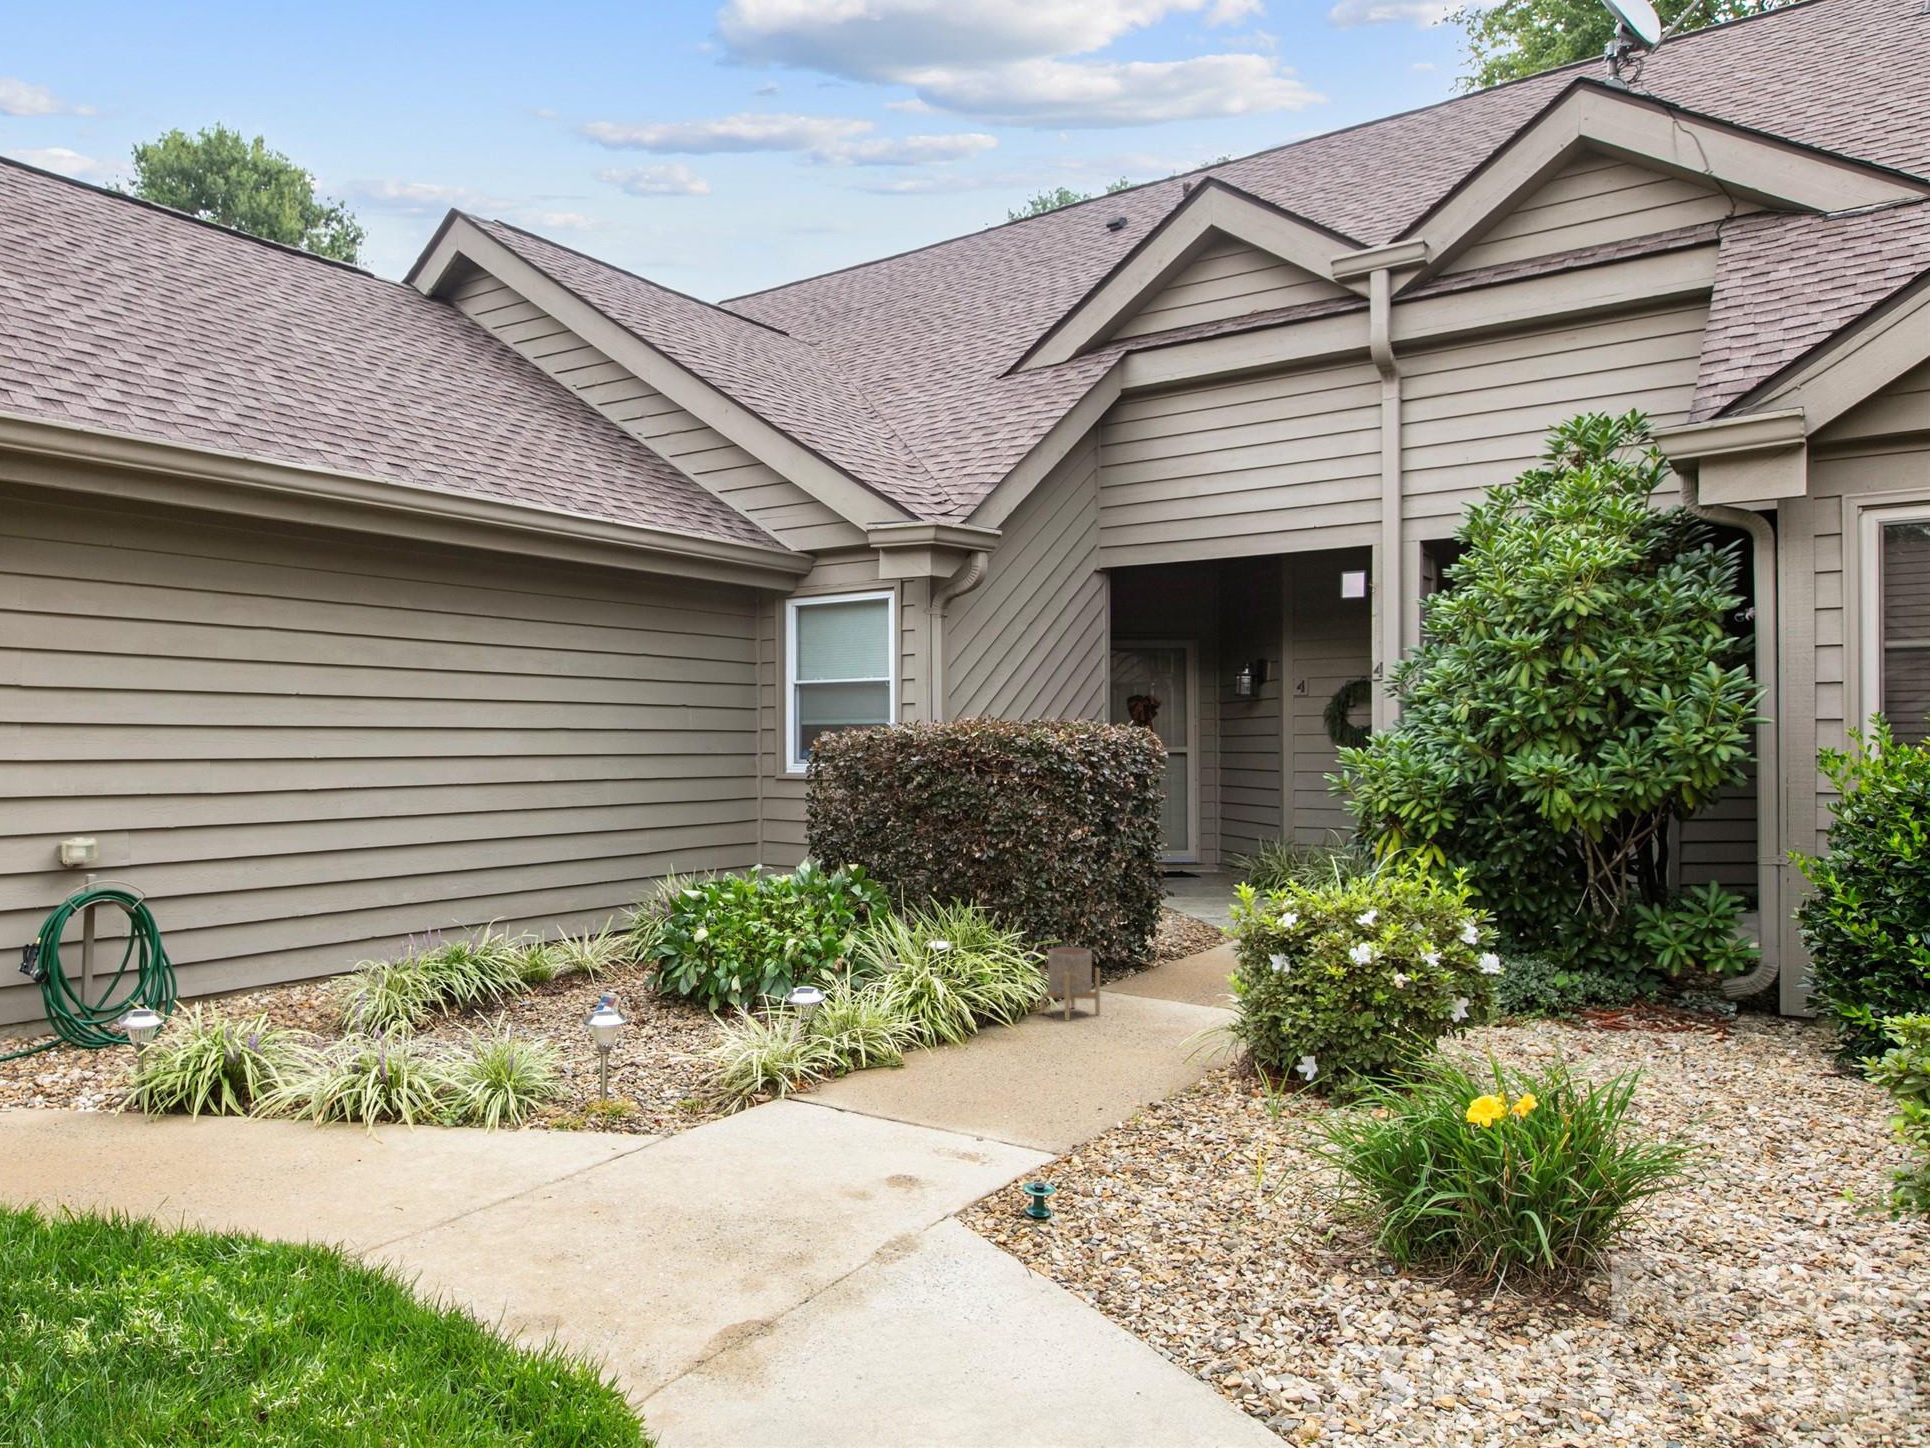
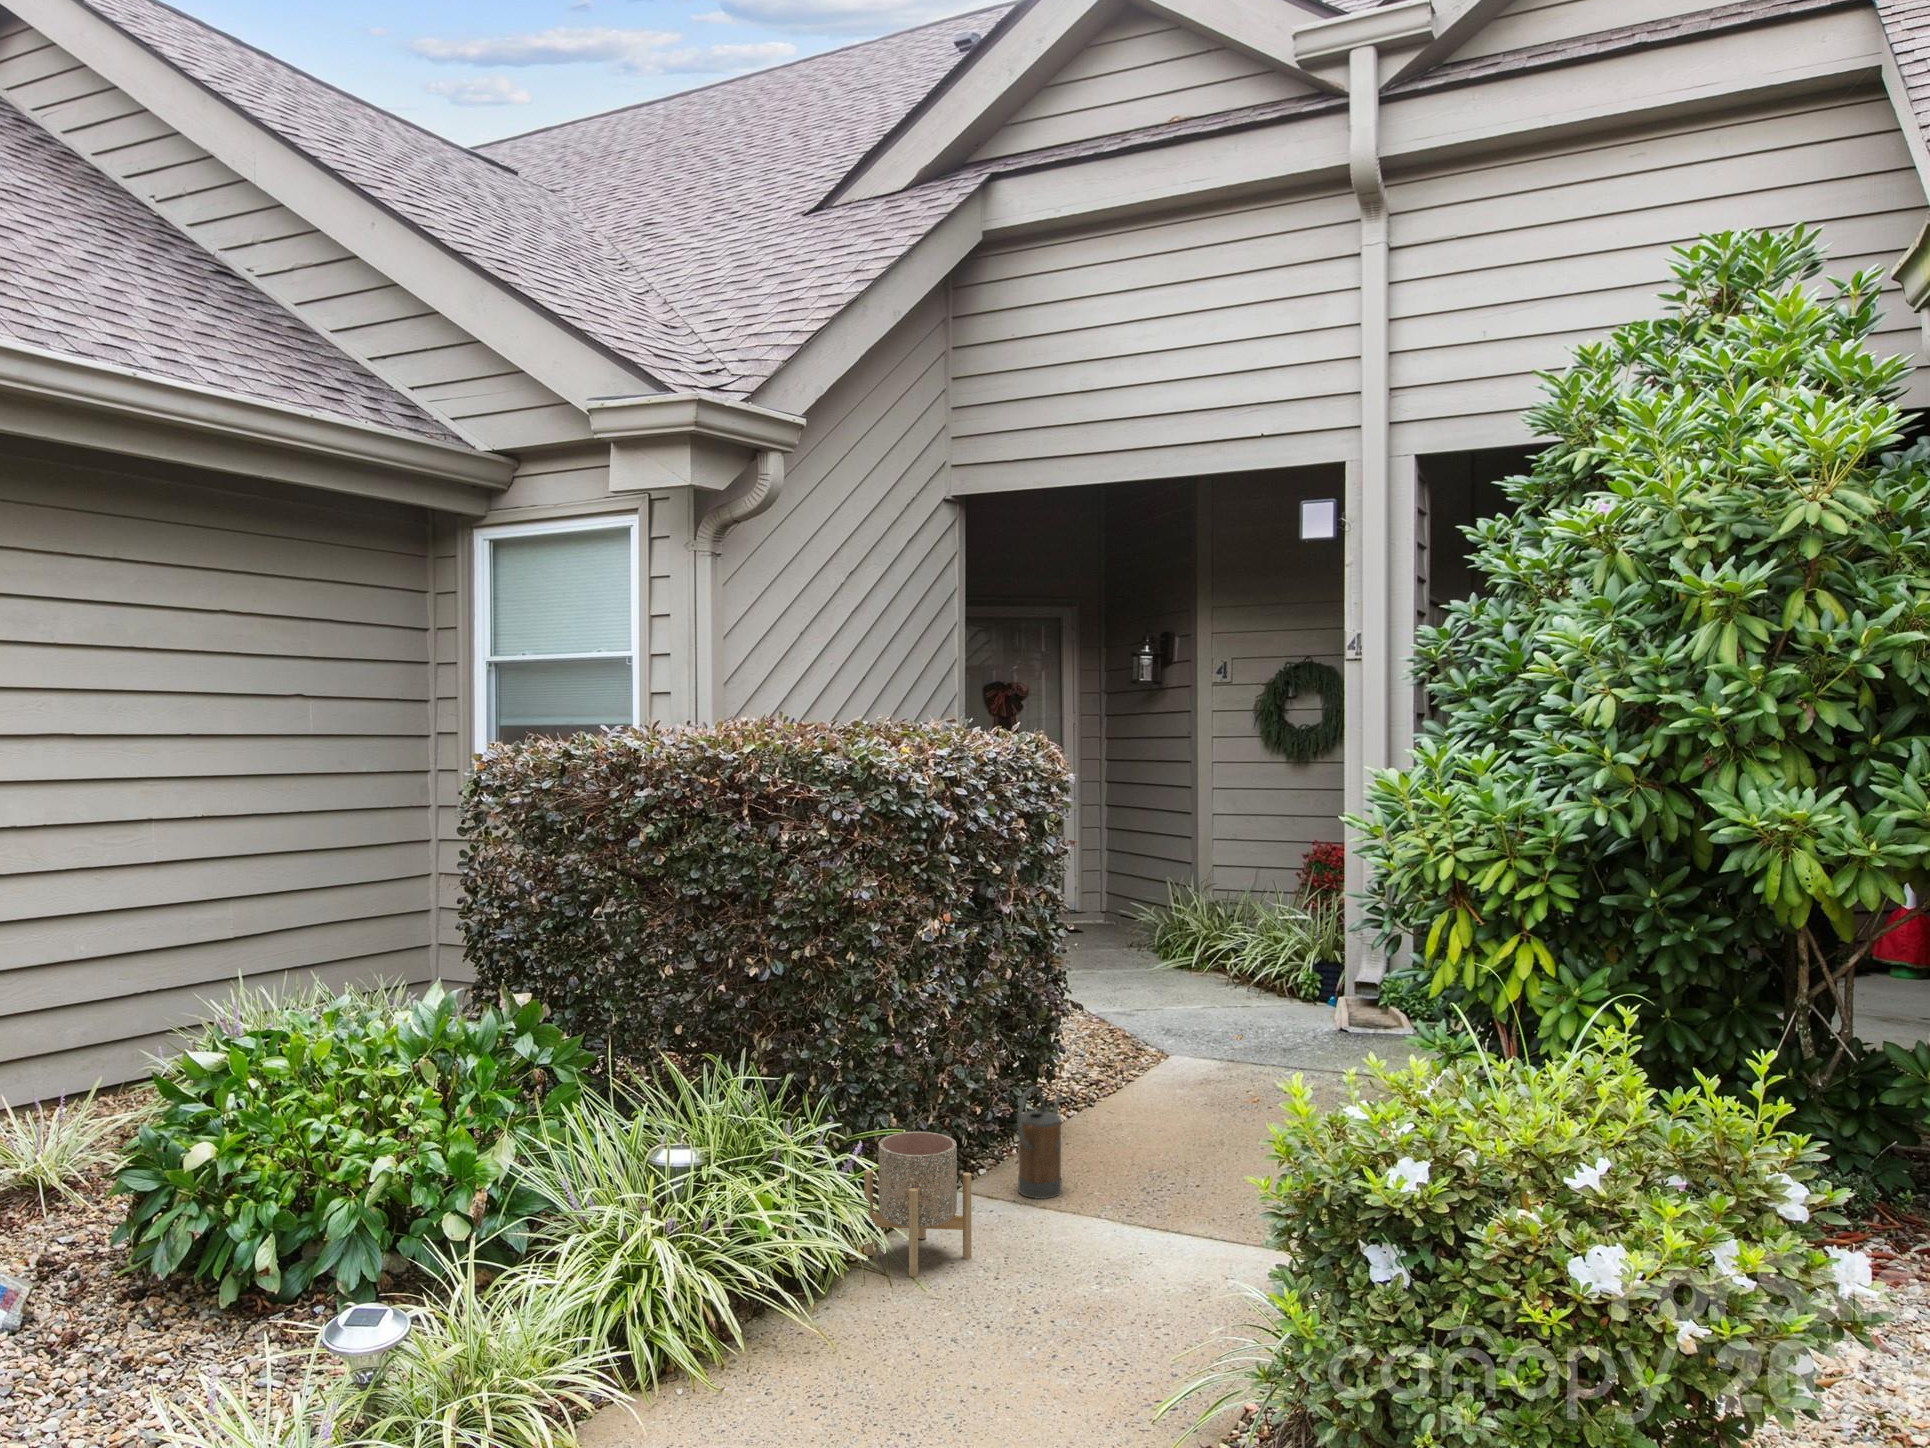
watering can: none [1129,931,1158,996] -> present [1017,1086,1061,1199]

